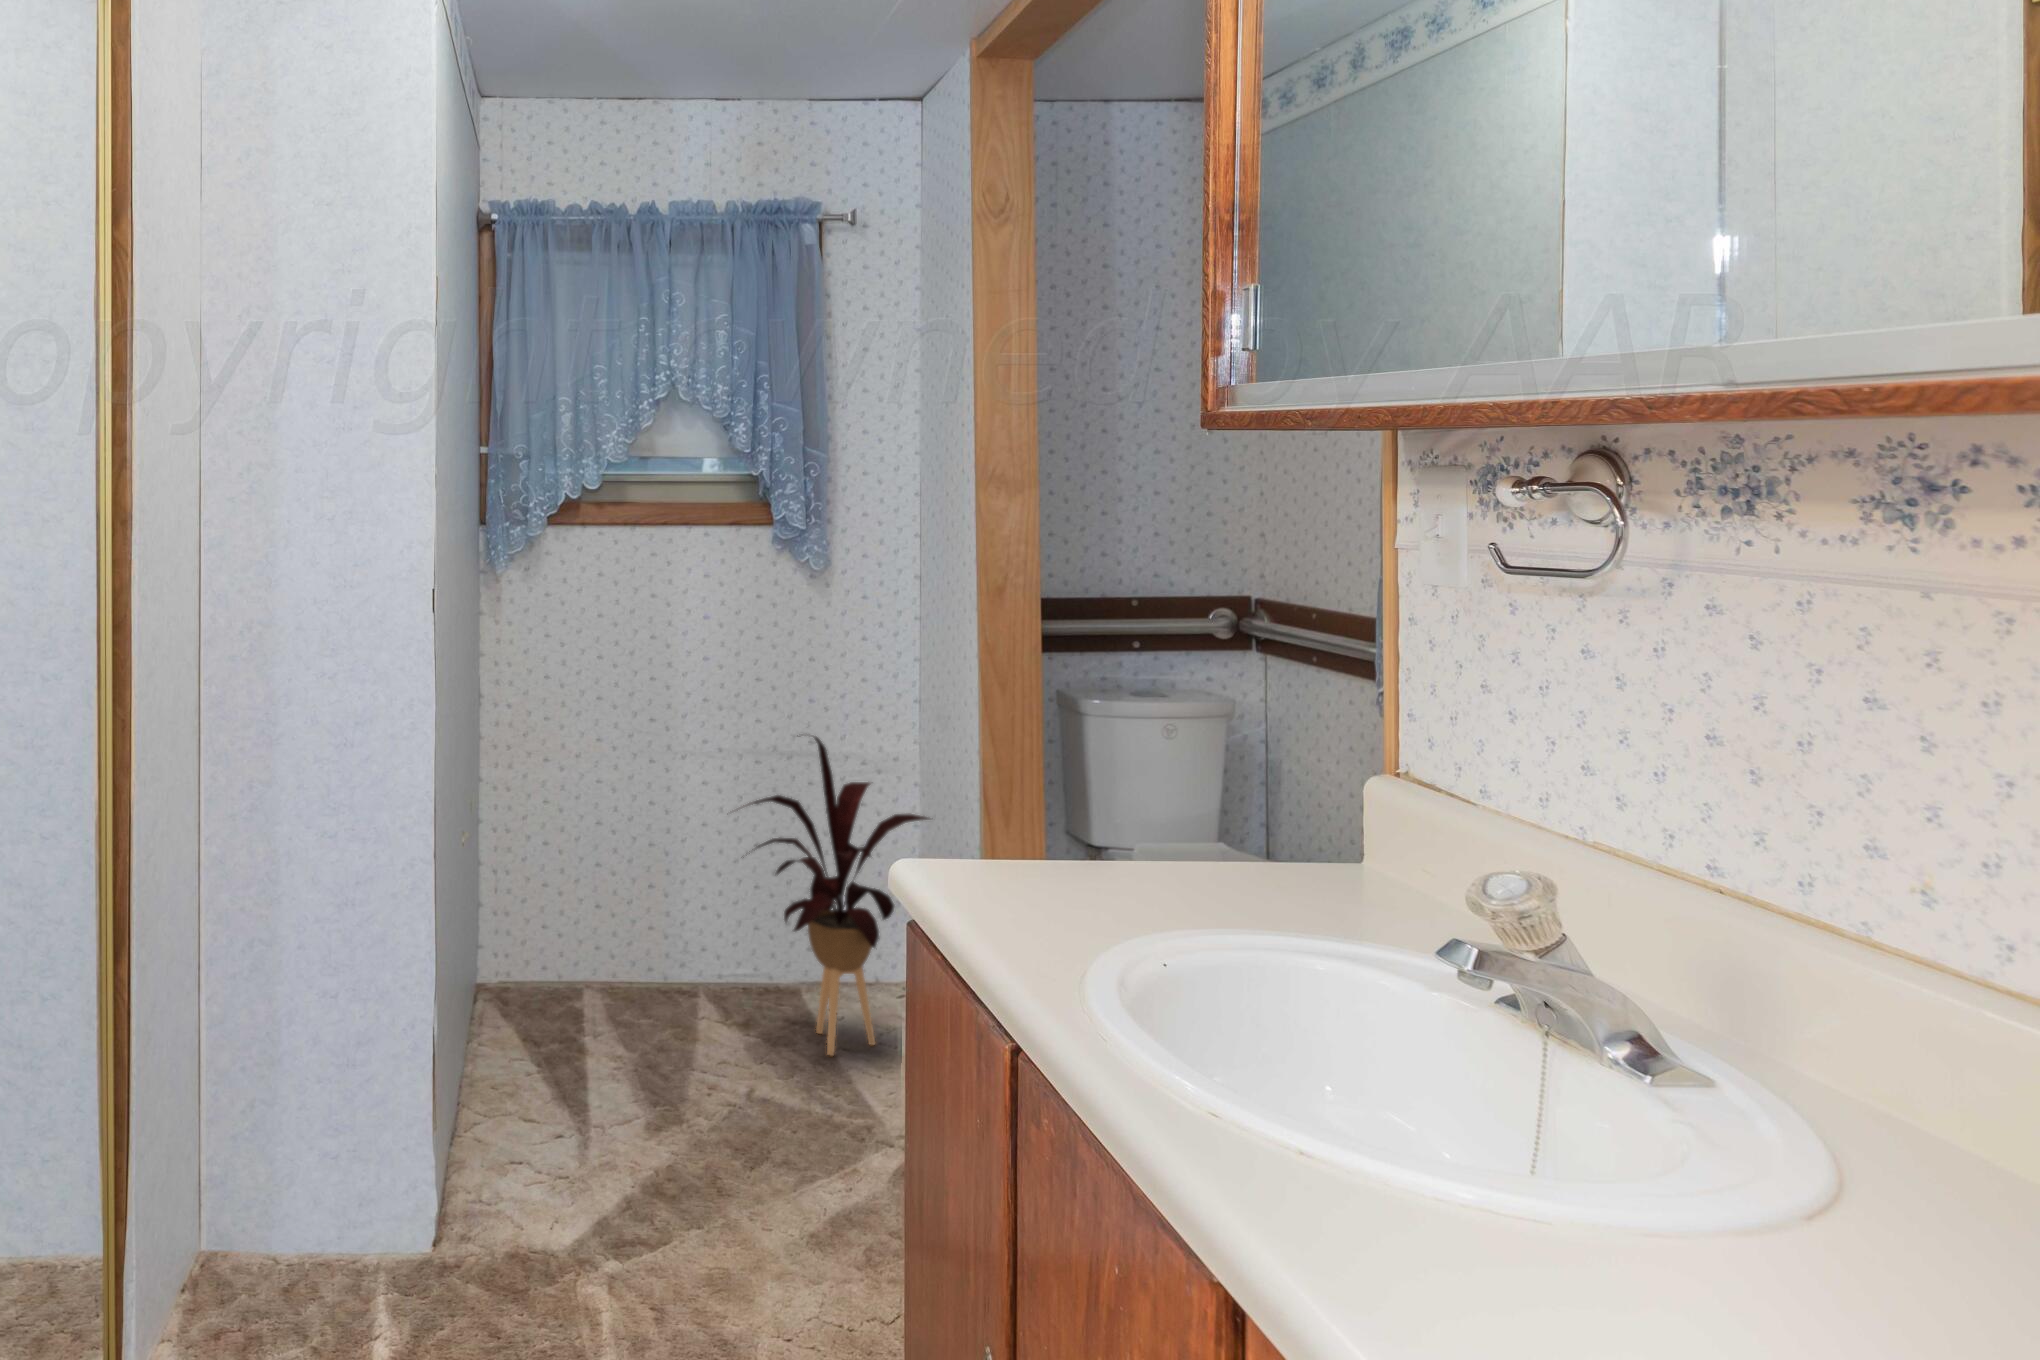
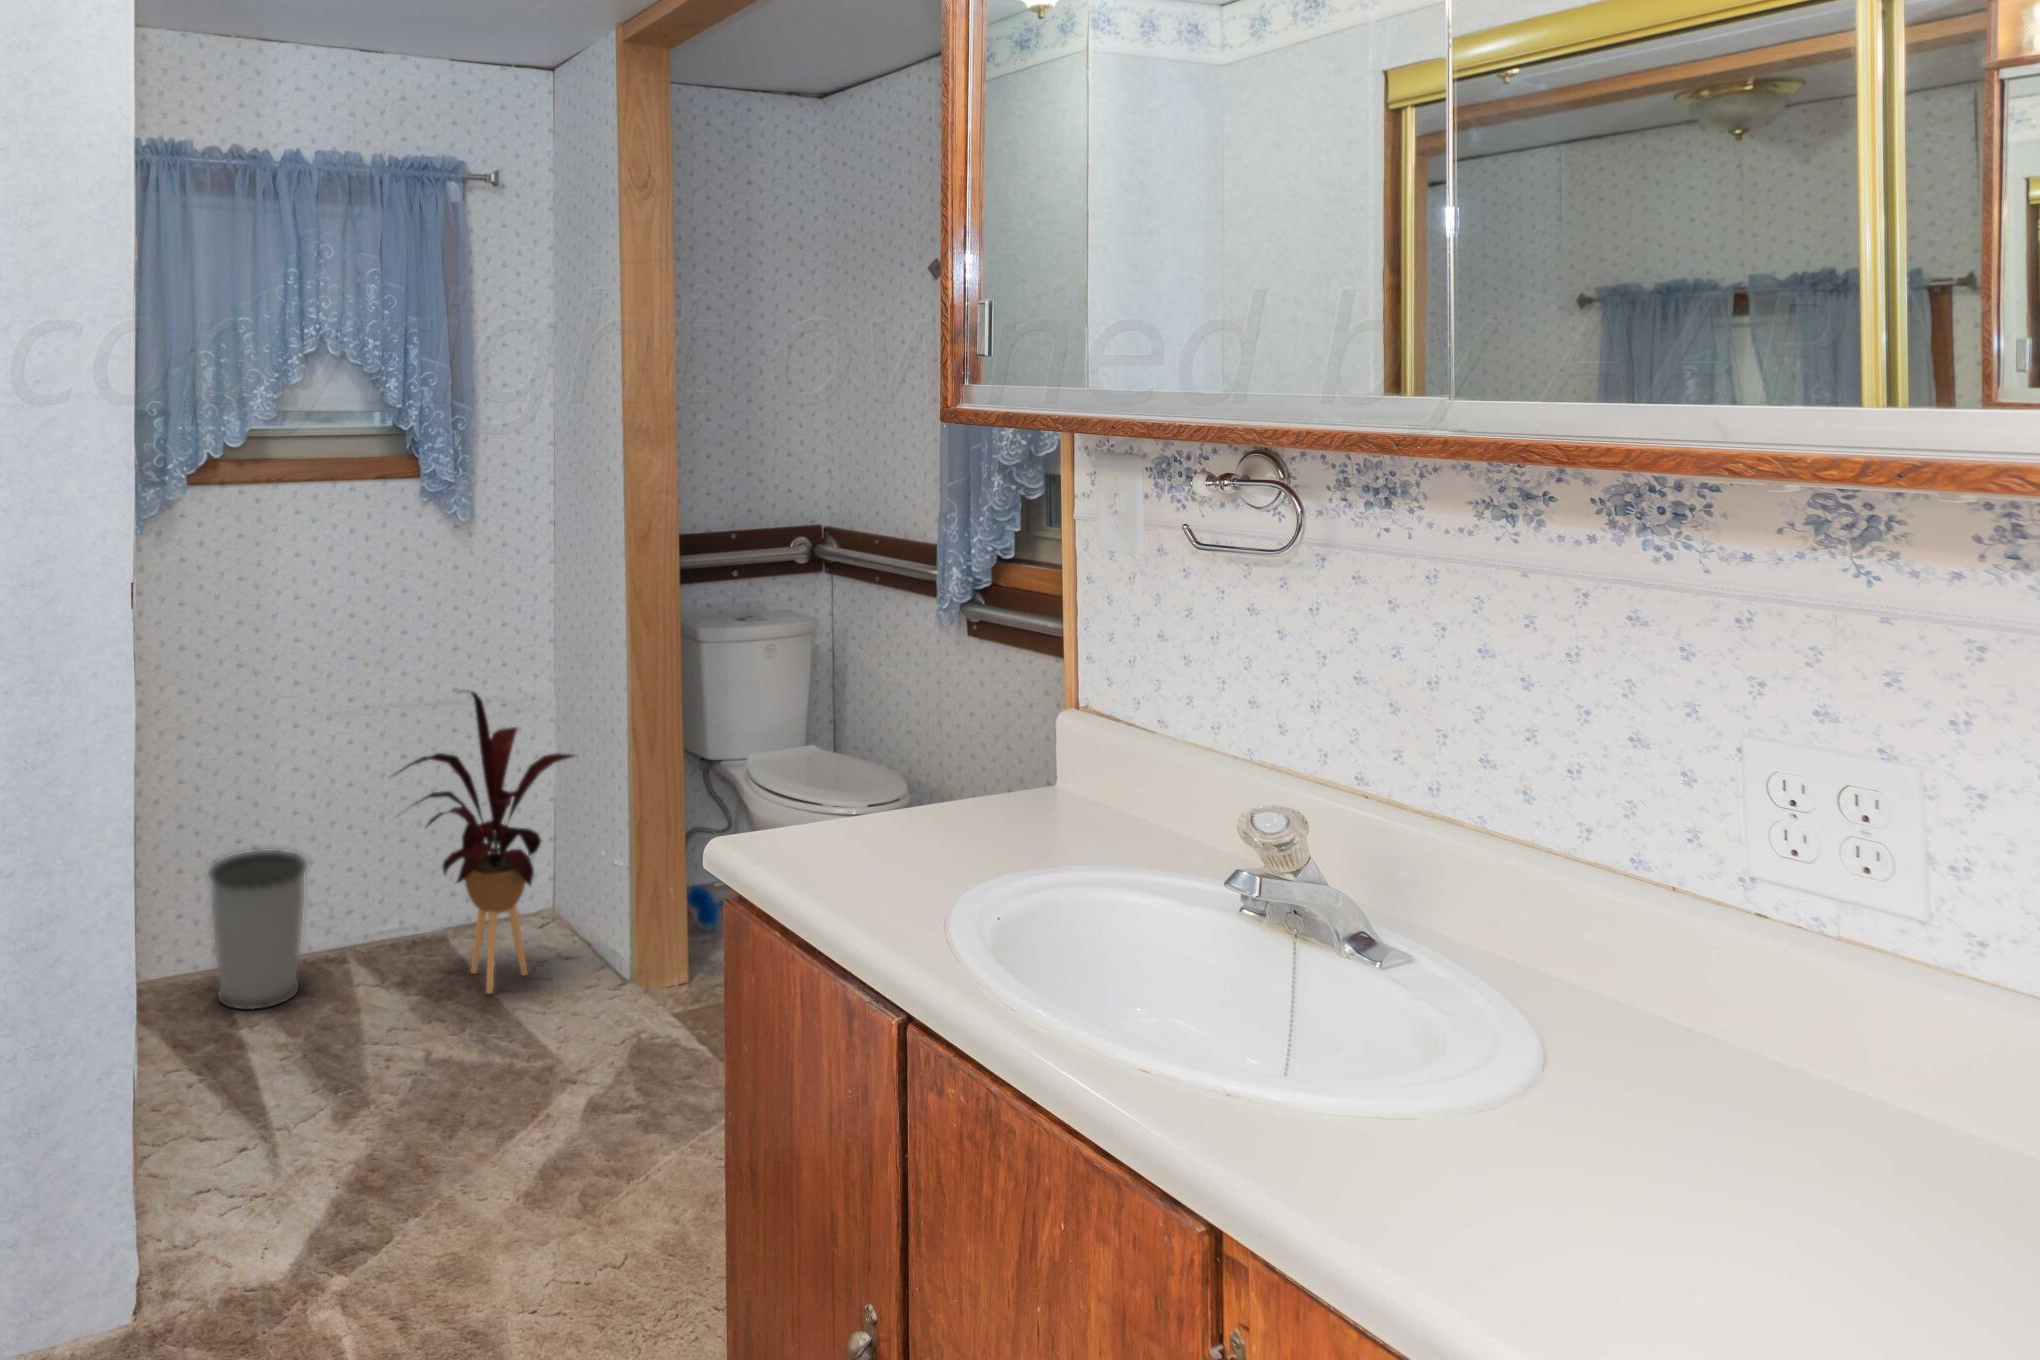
wastebasket: none [562,873,655,1027] -> present [209,850,307,1010]

